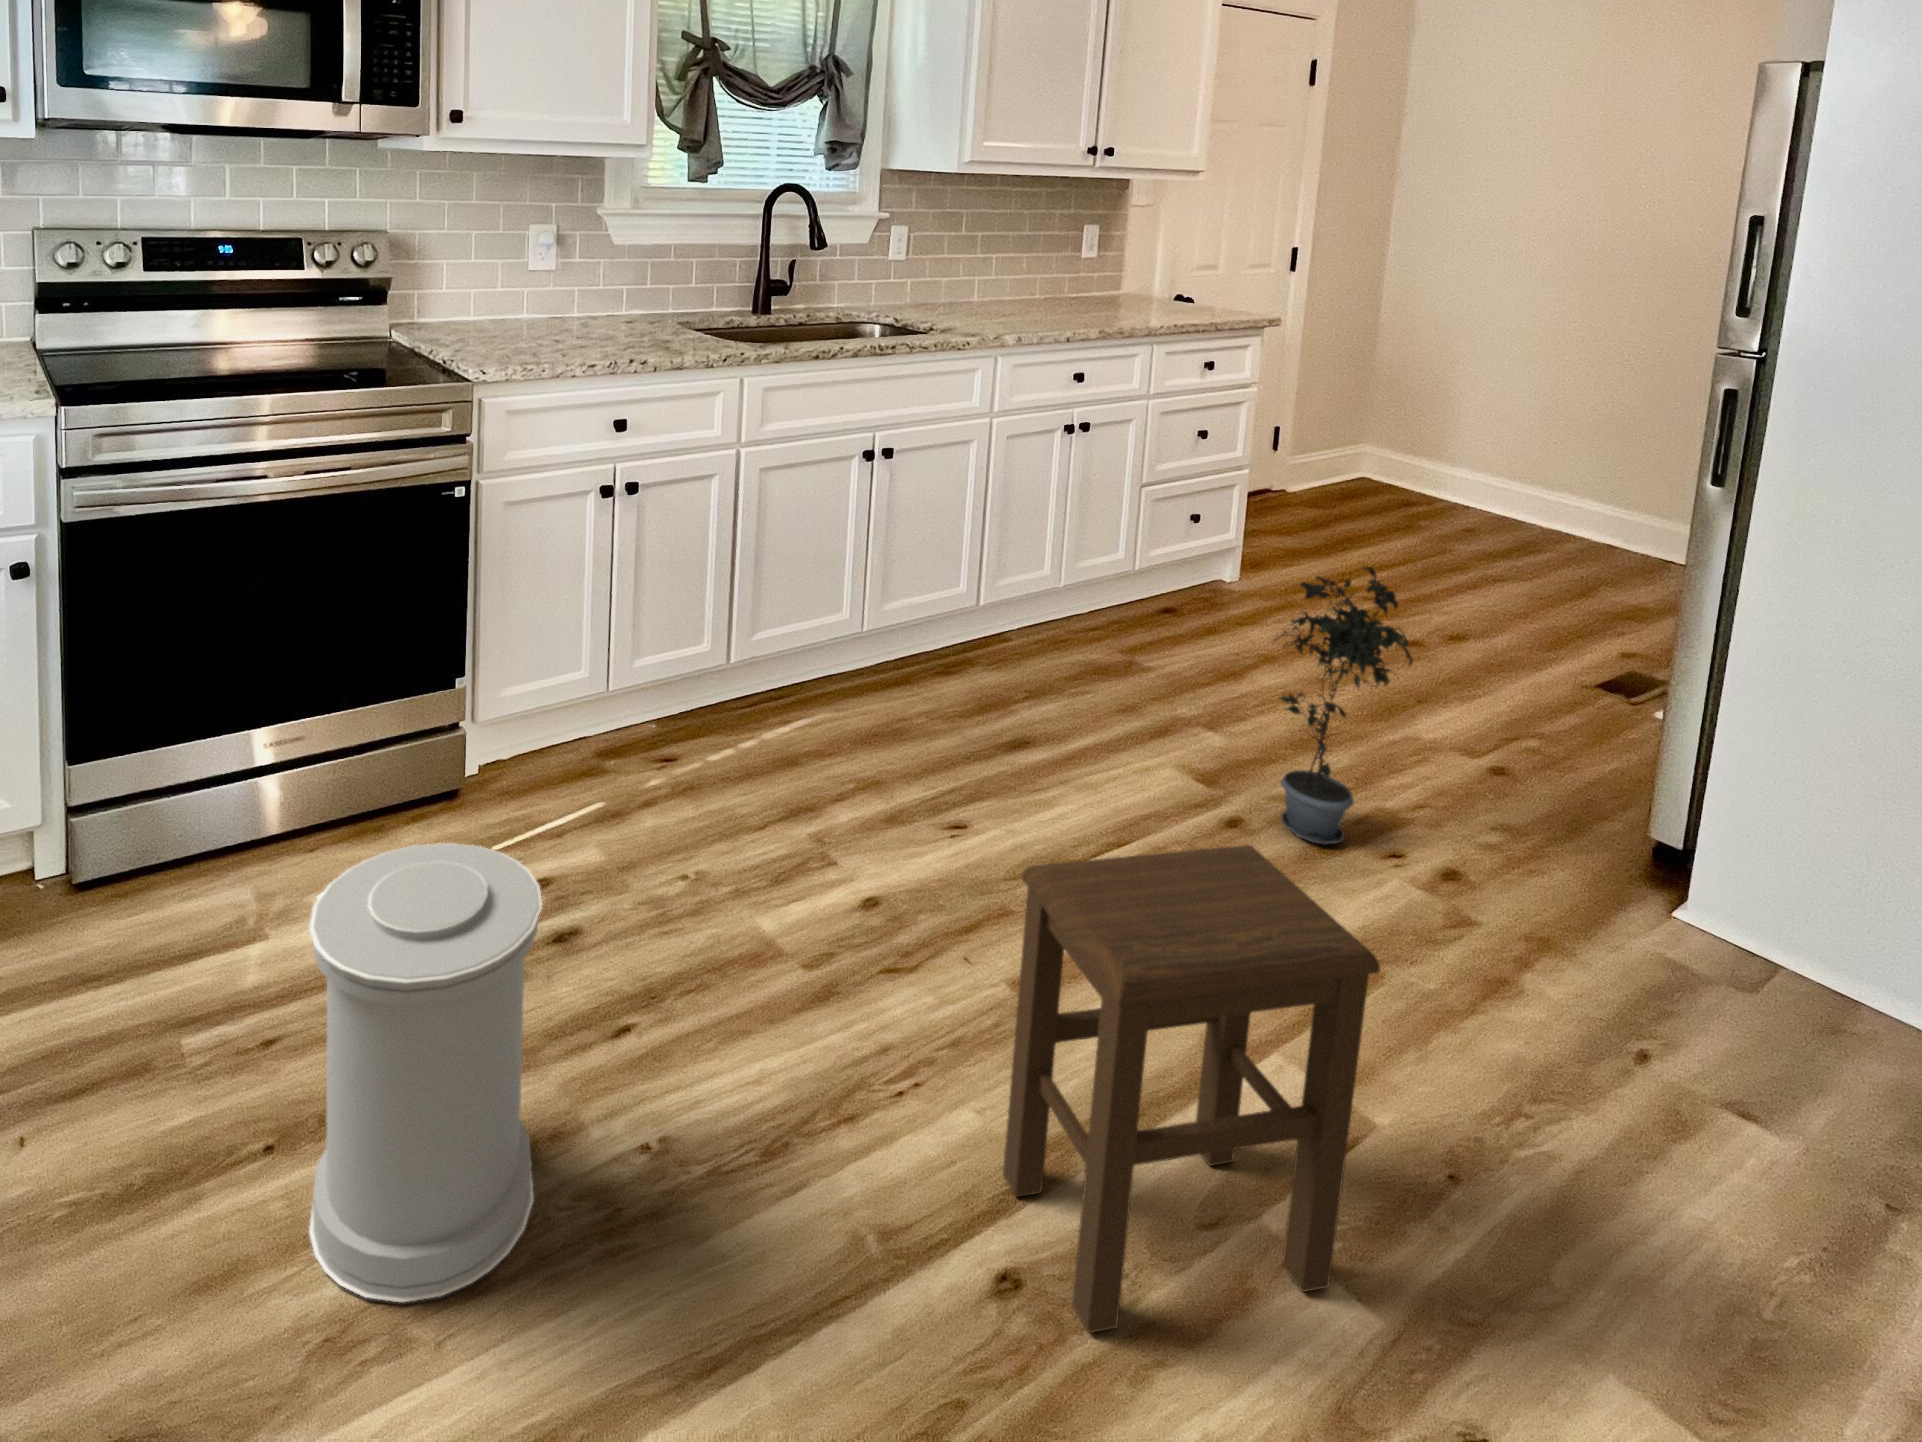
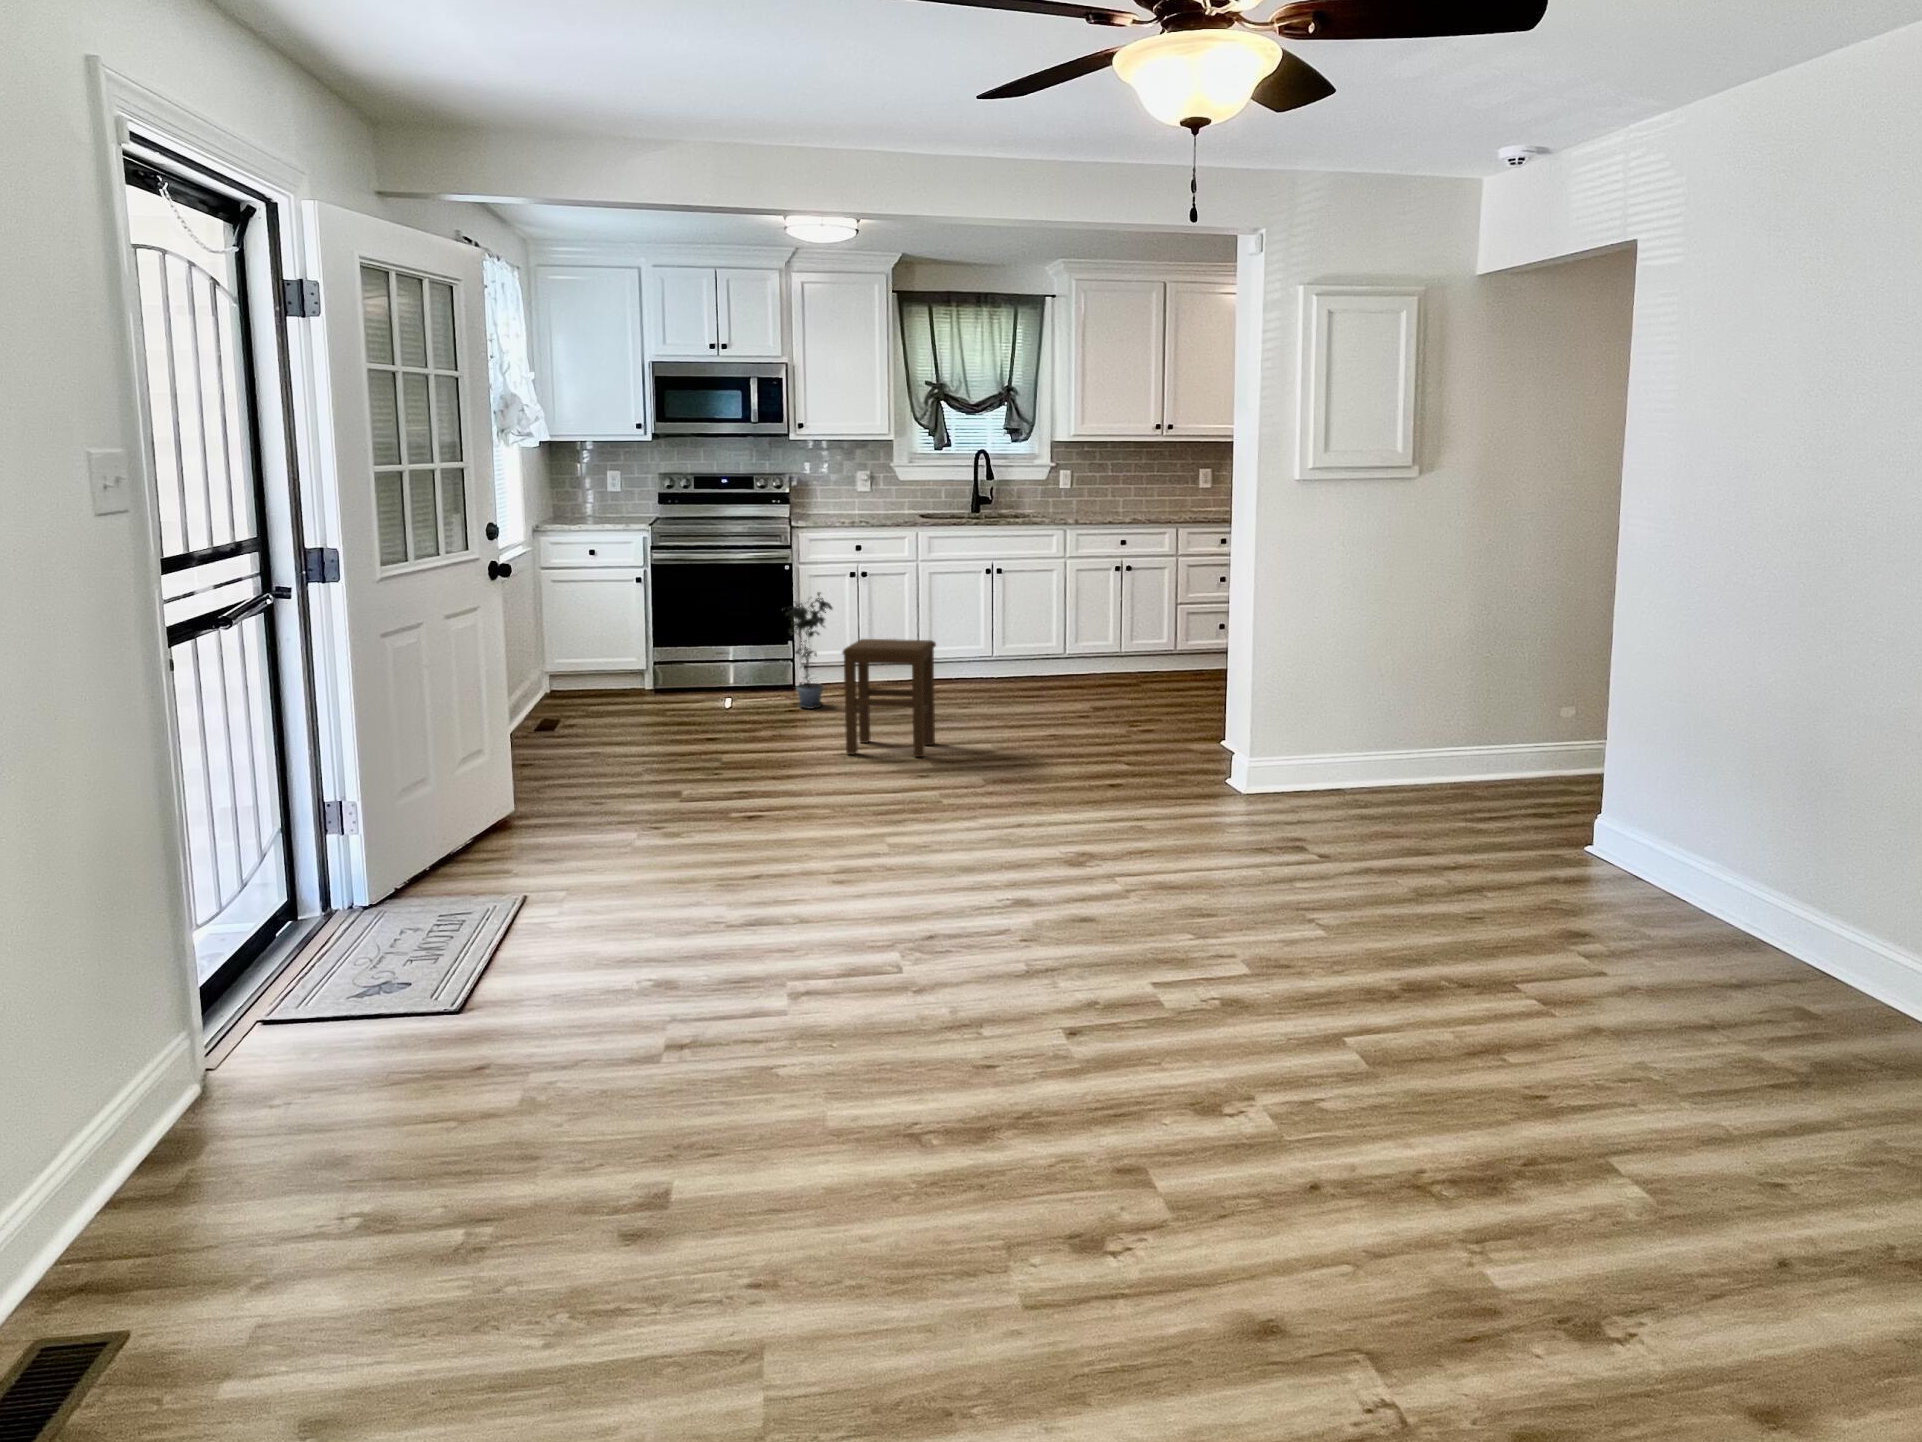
potted plant: present [1275,567,1413,845] -> present [782,593,832,708]
trash can: present [309,843,542,1303] -> none [671,635,738,737]

